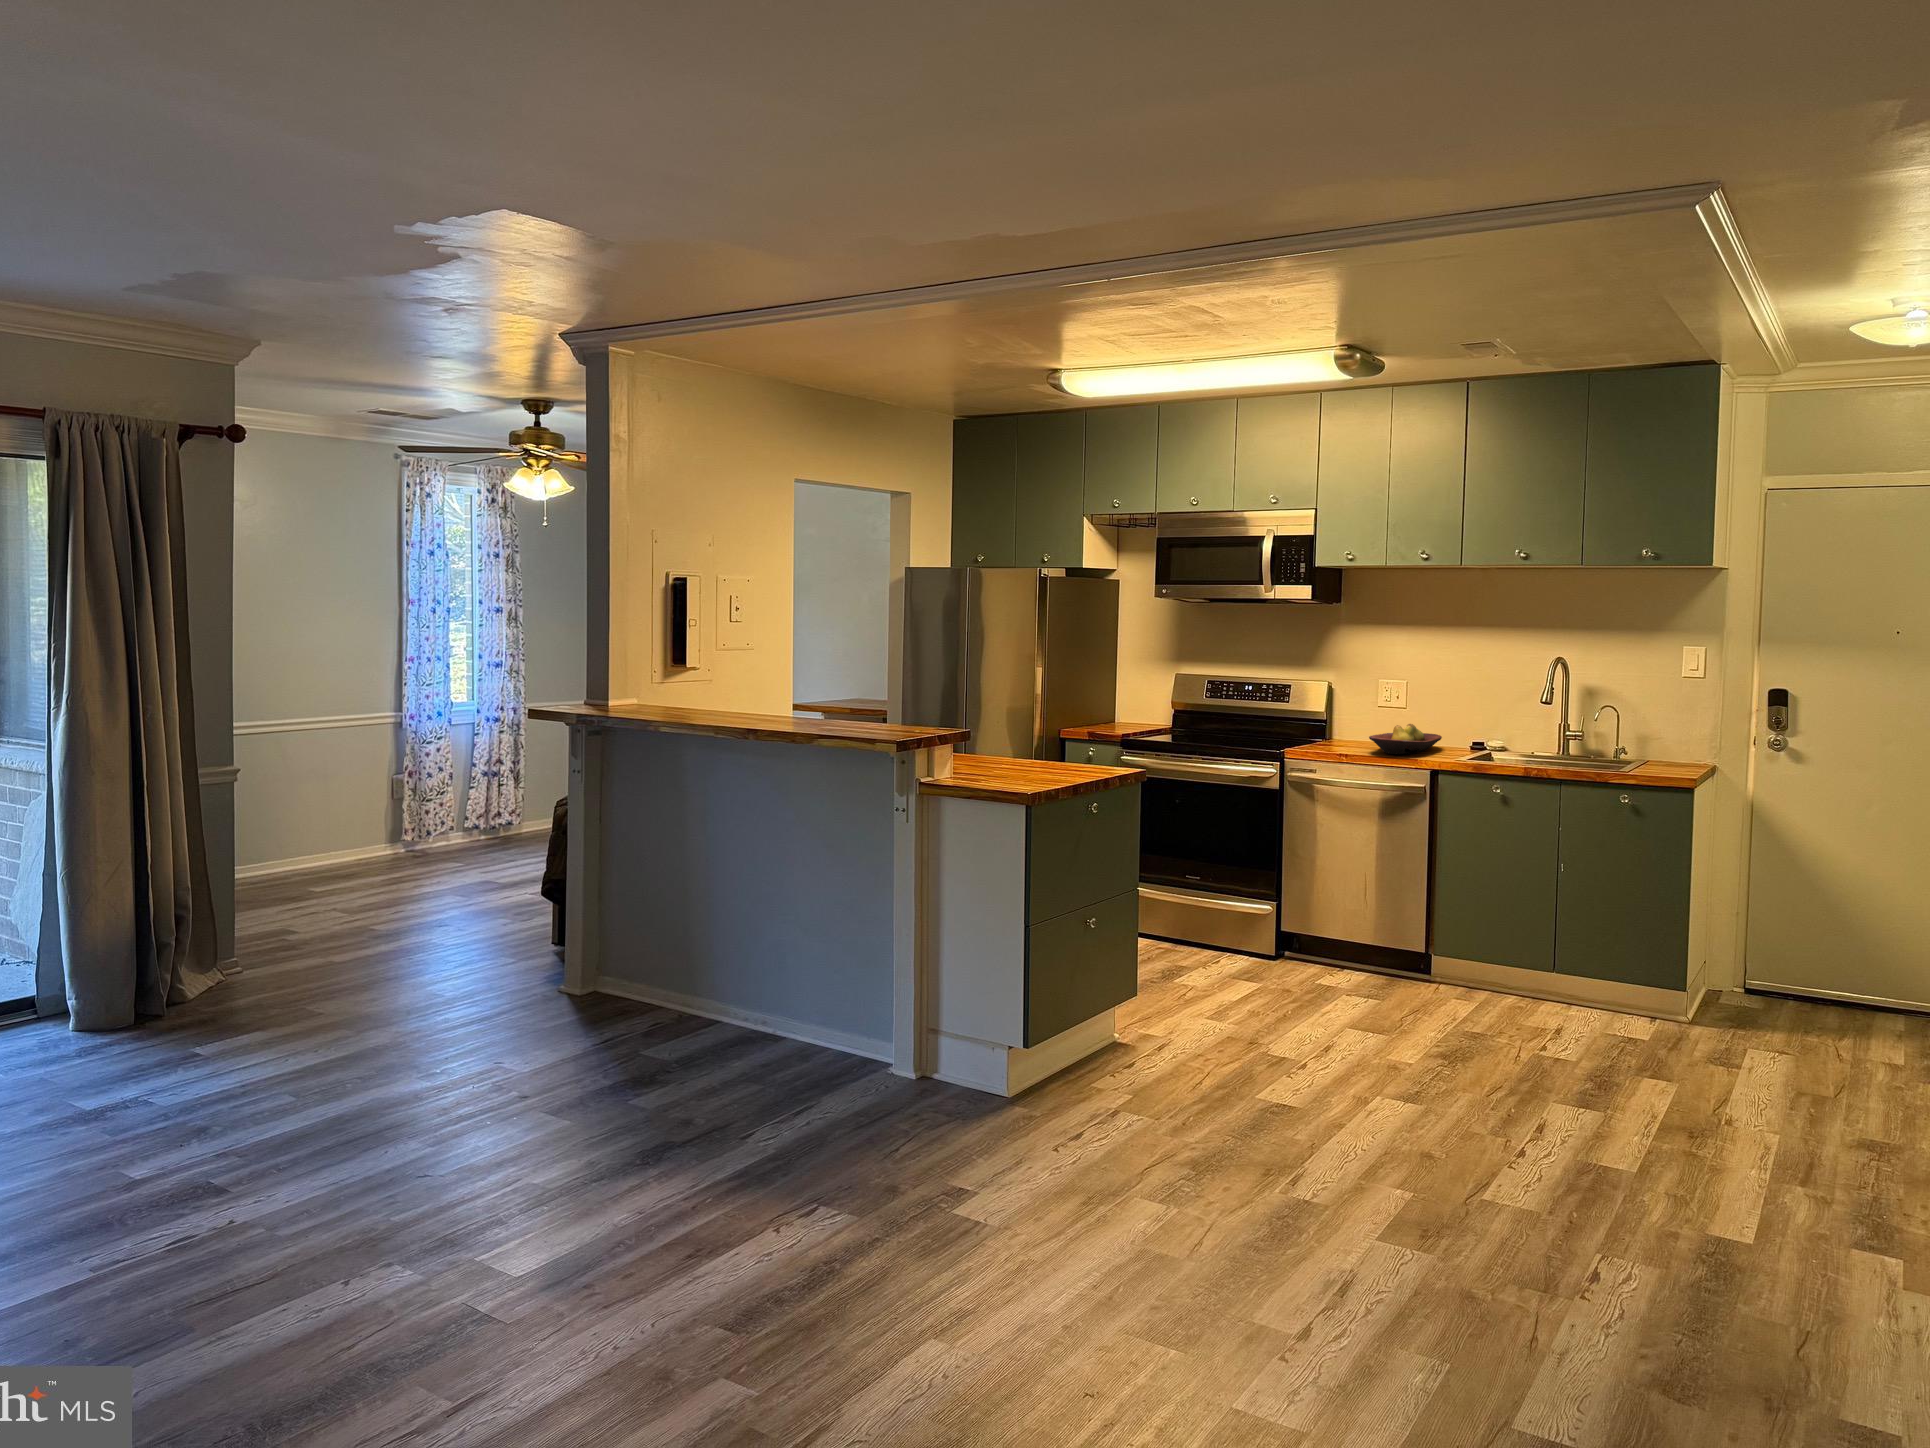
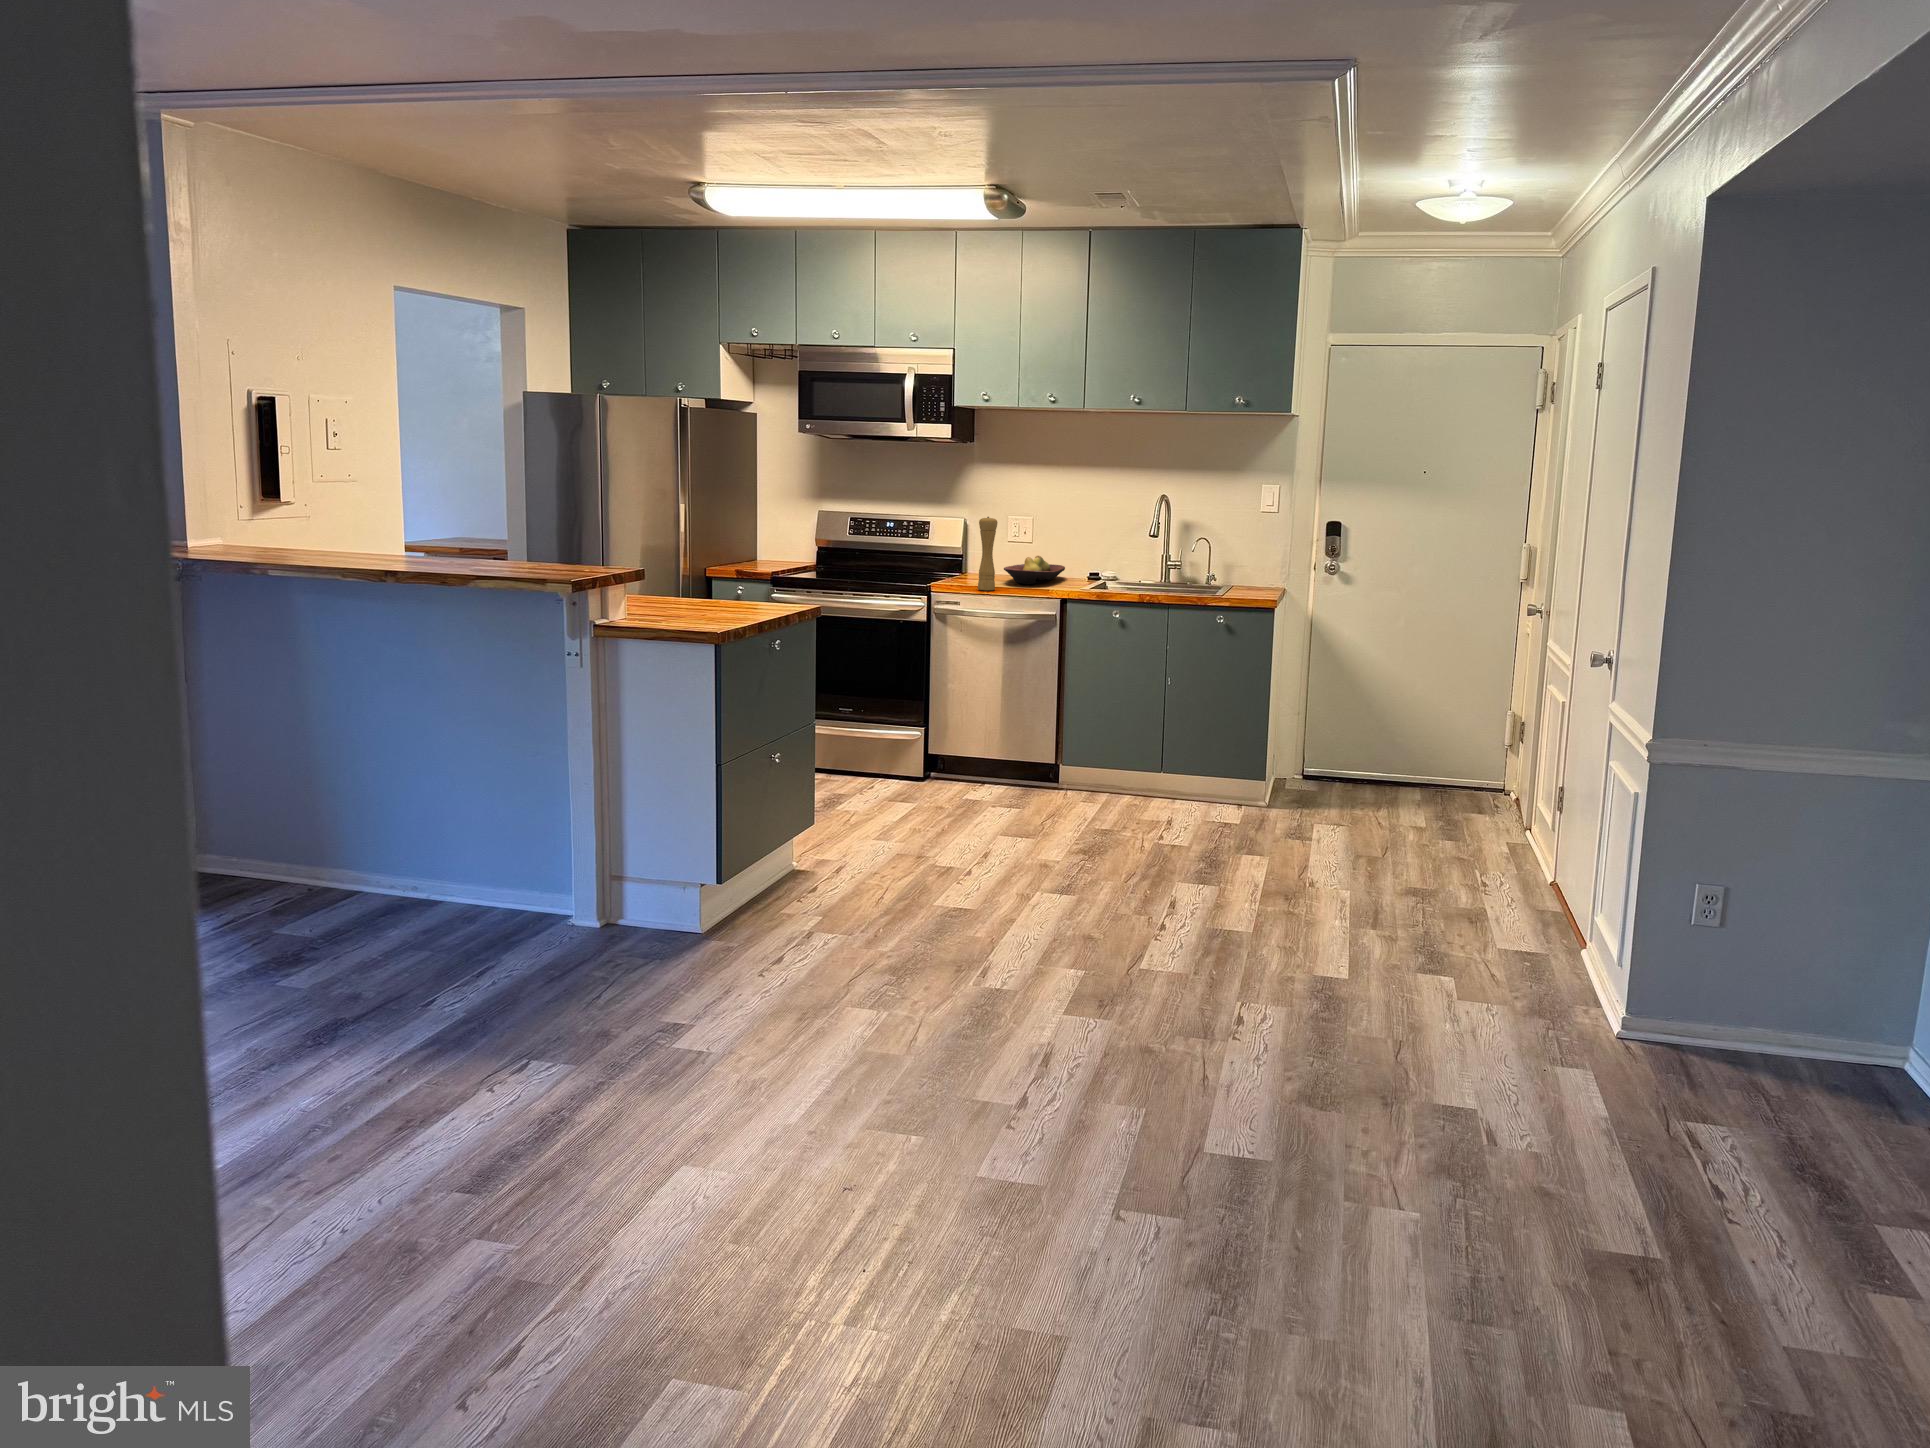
pepper mill: none [1338,682,1360,760] -> present [978,517,998,590]

